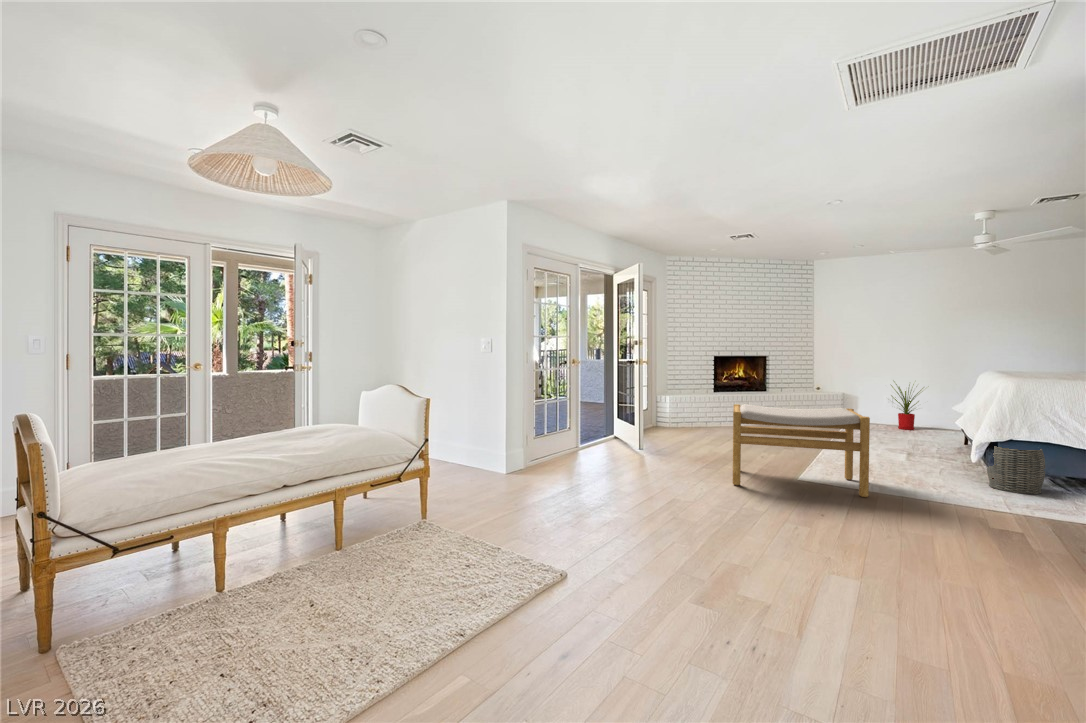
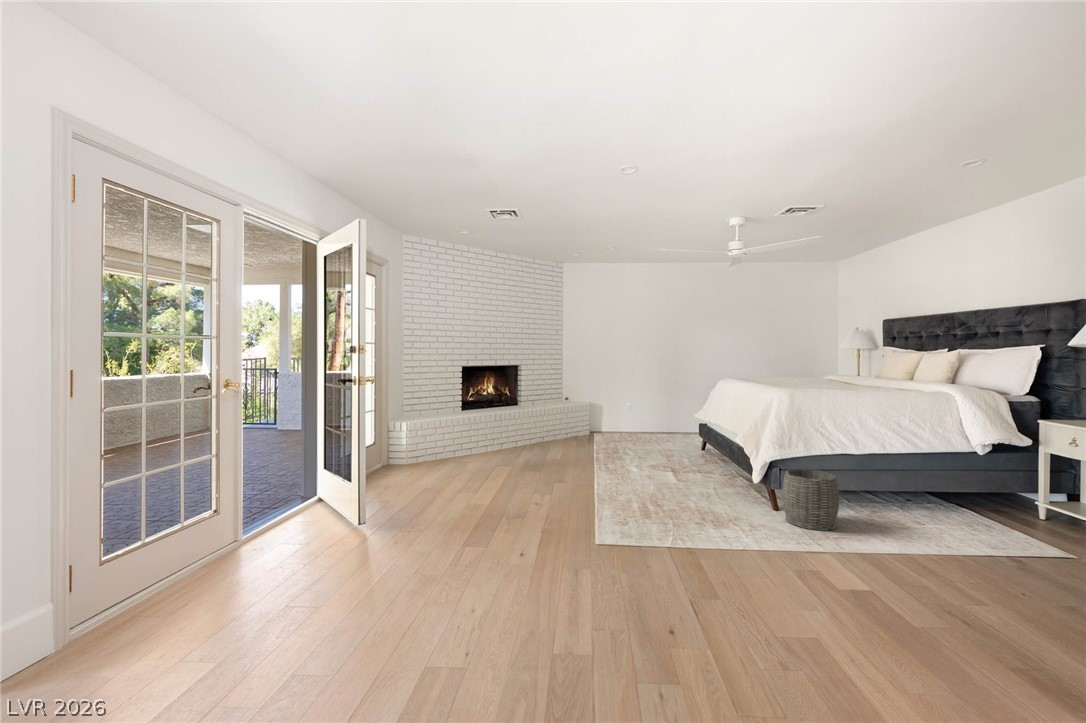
house plant: present [891,384,923,430] -> none [627,388,665,439]
footstool: present [733,404,870,497] -> none [511,445,713,605]

